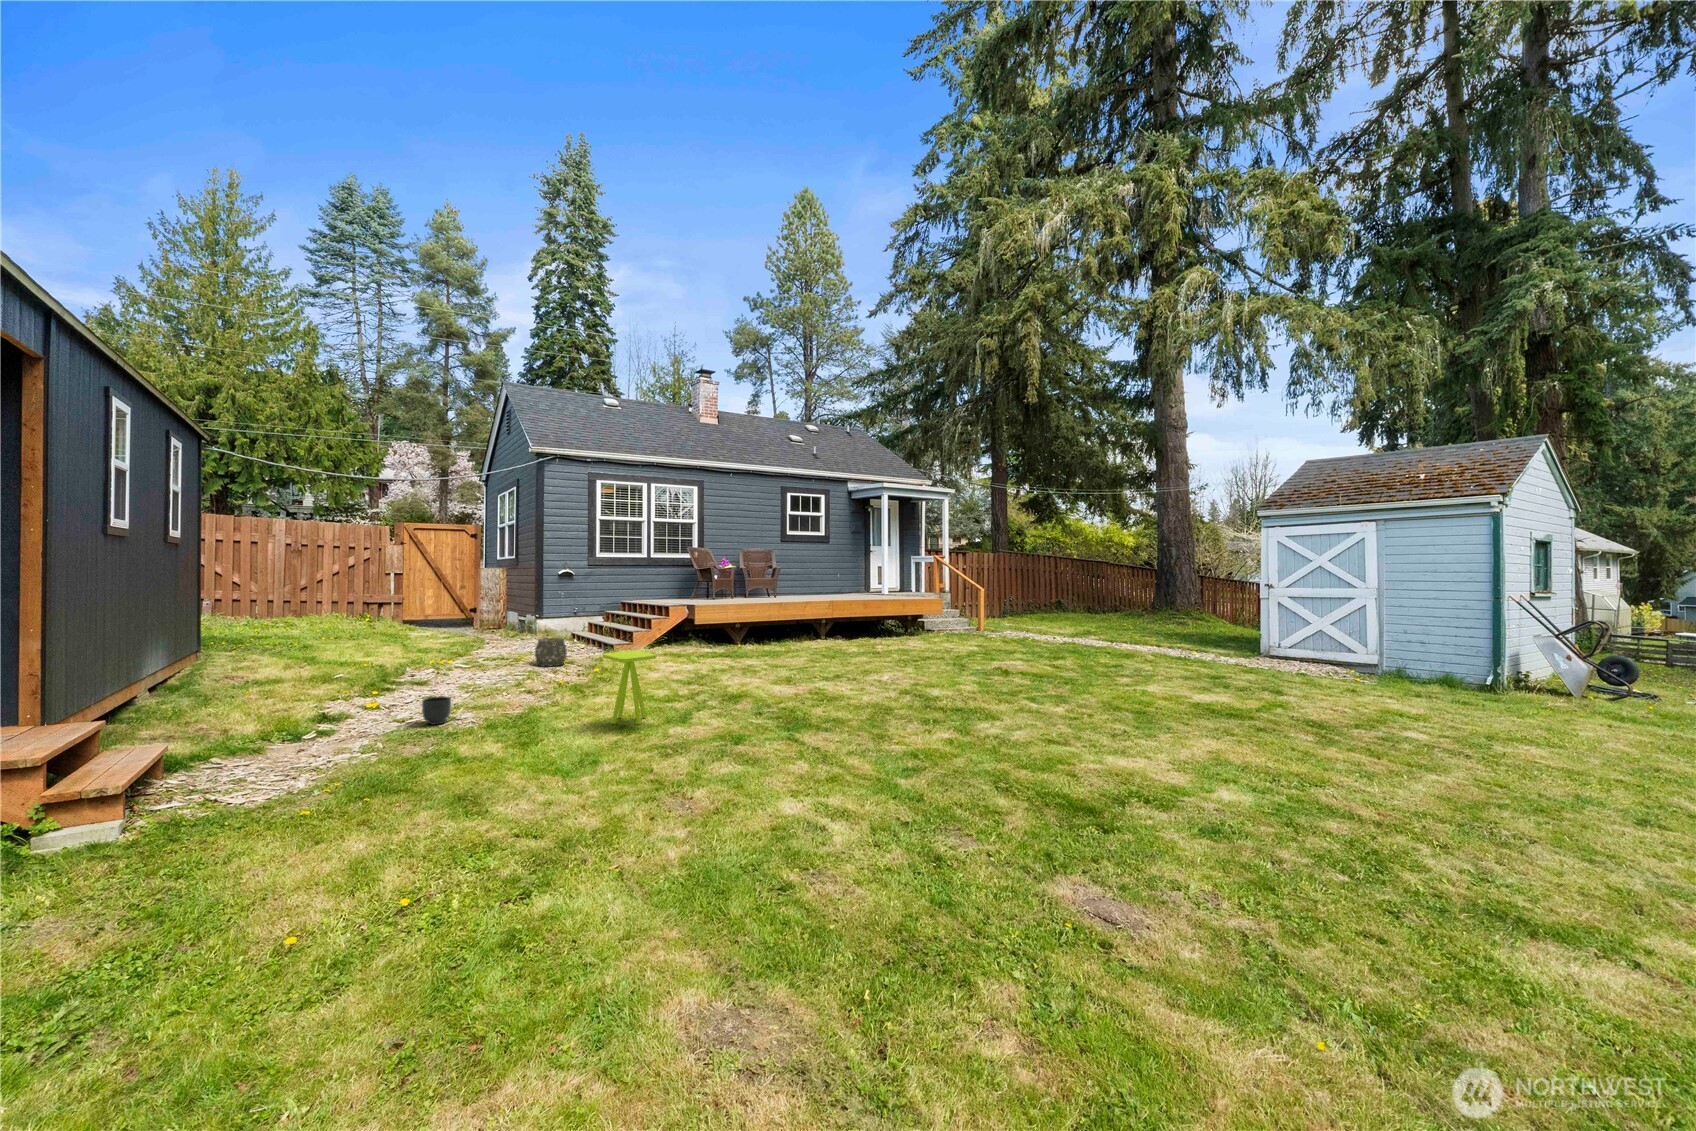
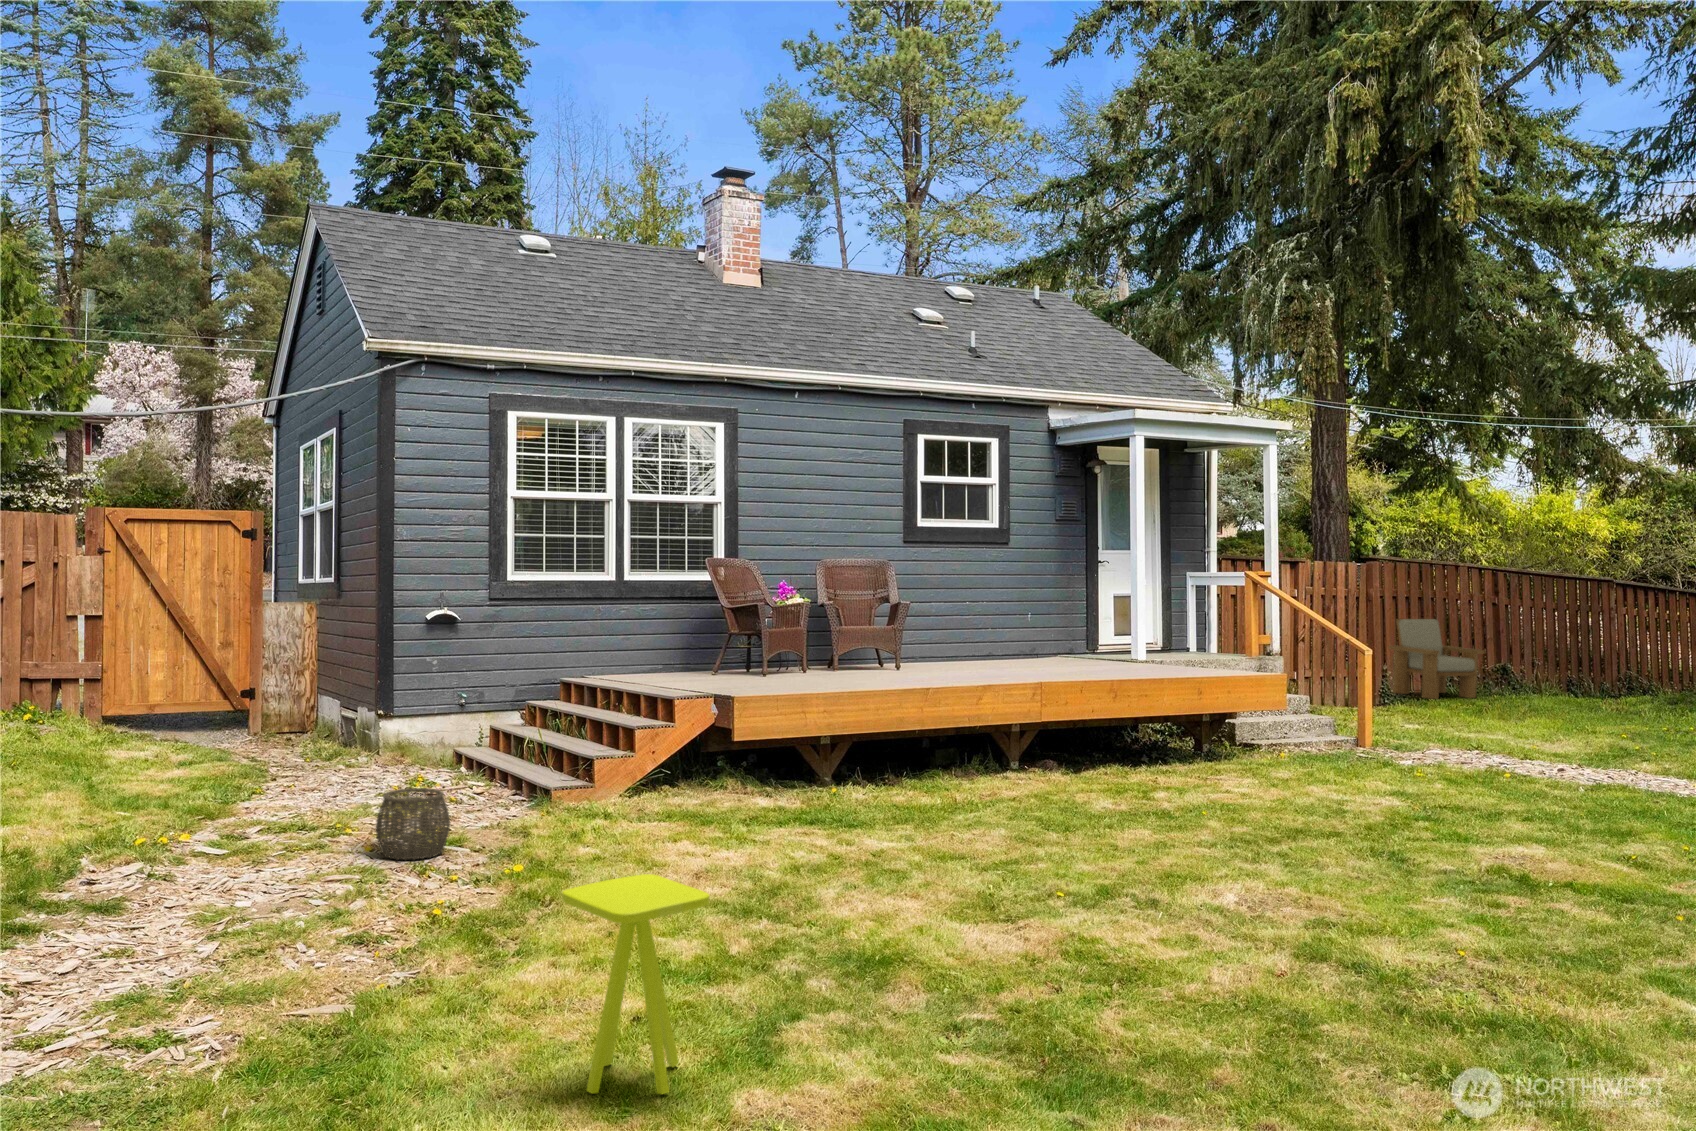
armchair: none [1008,578,1049,614] -> present [1388,619,1485,699]
planter: present [422,696,451,725] -> none [73,1003,153,1089]

